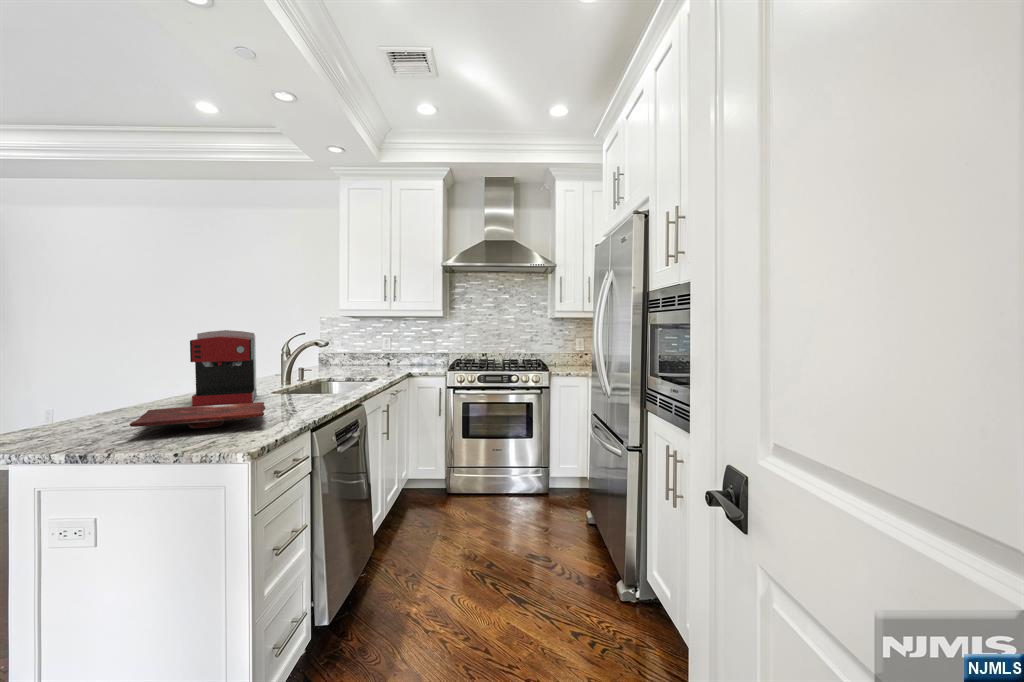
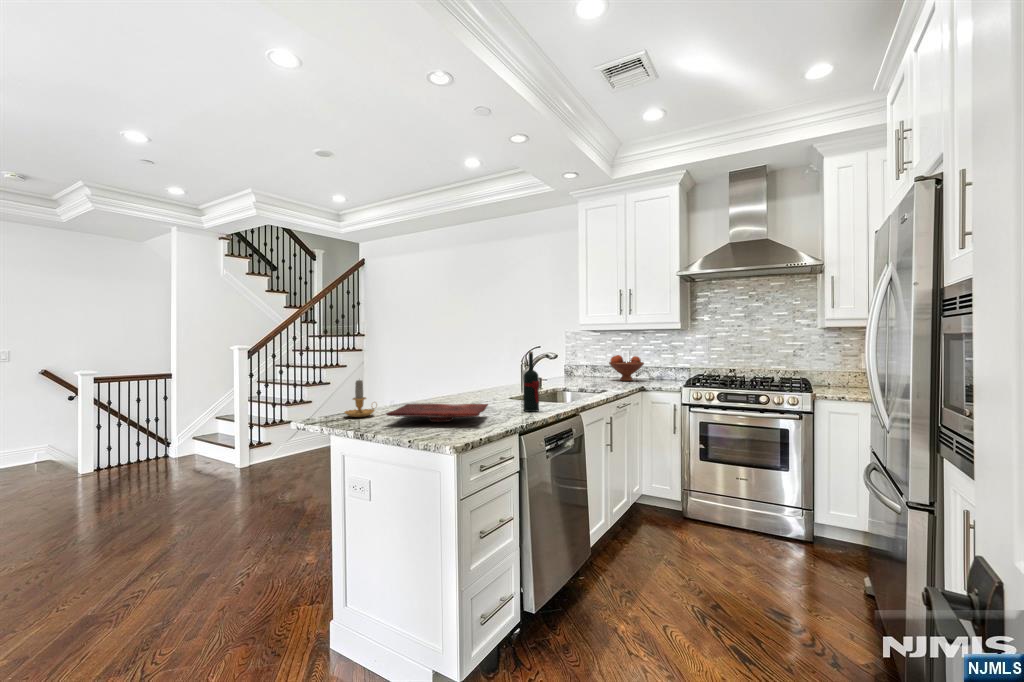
coffee maker: present [190,330,257,406] -> none [445,341,497,404]
wine bottle: none [302,341,322,407] -> present [523,352,540,412]
fruit bowl: none [370,343,406,369] -> present [609,355,644,381]
candle: none [43,381,97,434] -> present [344,380,374,417]

